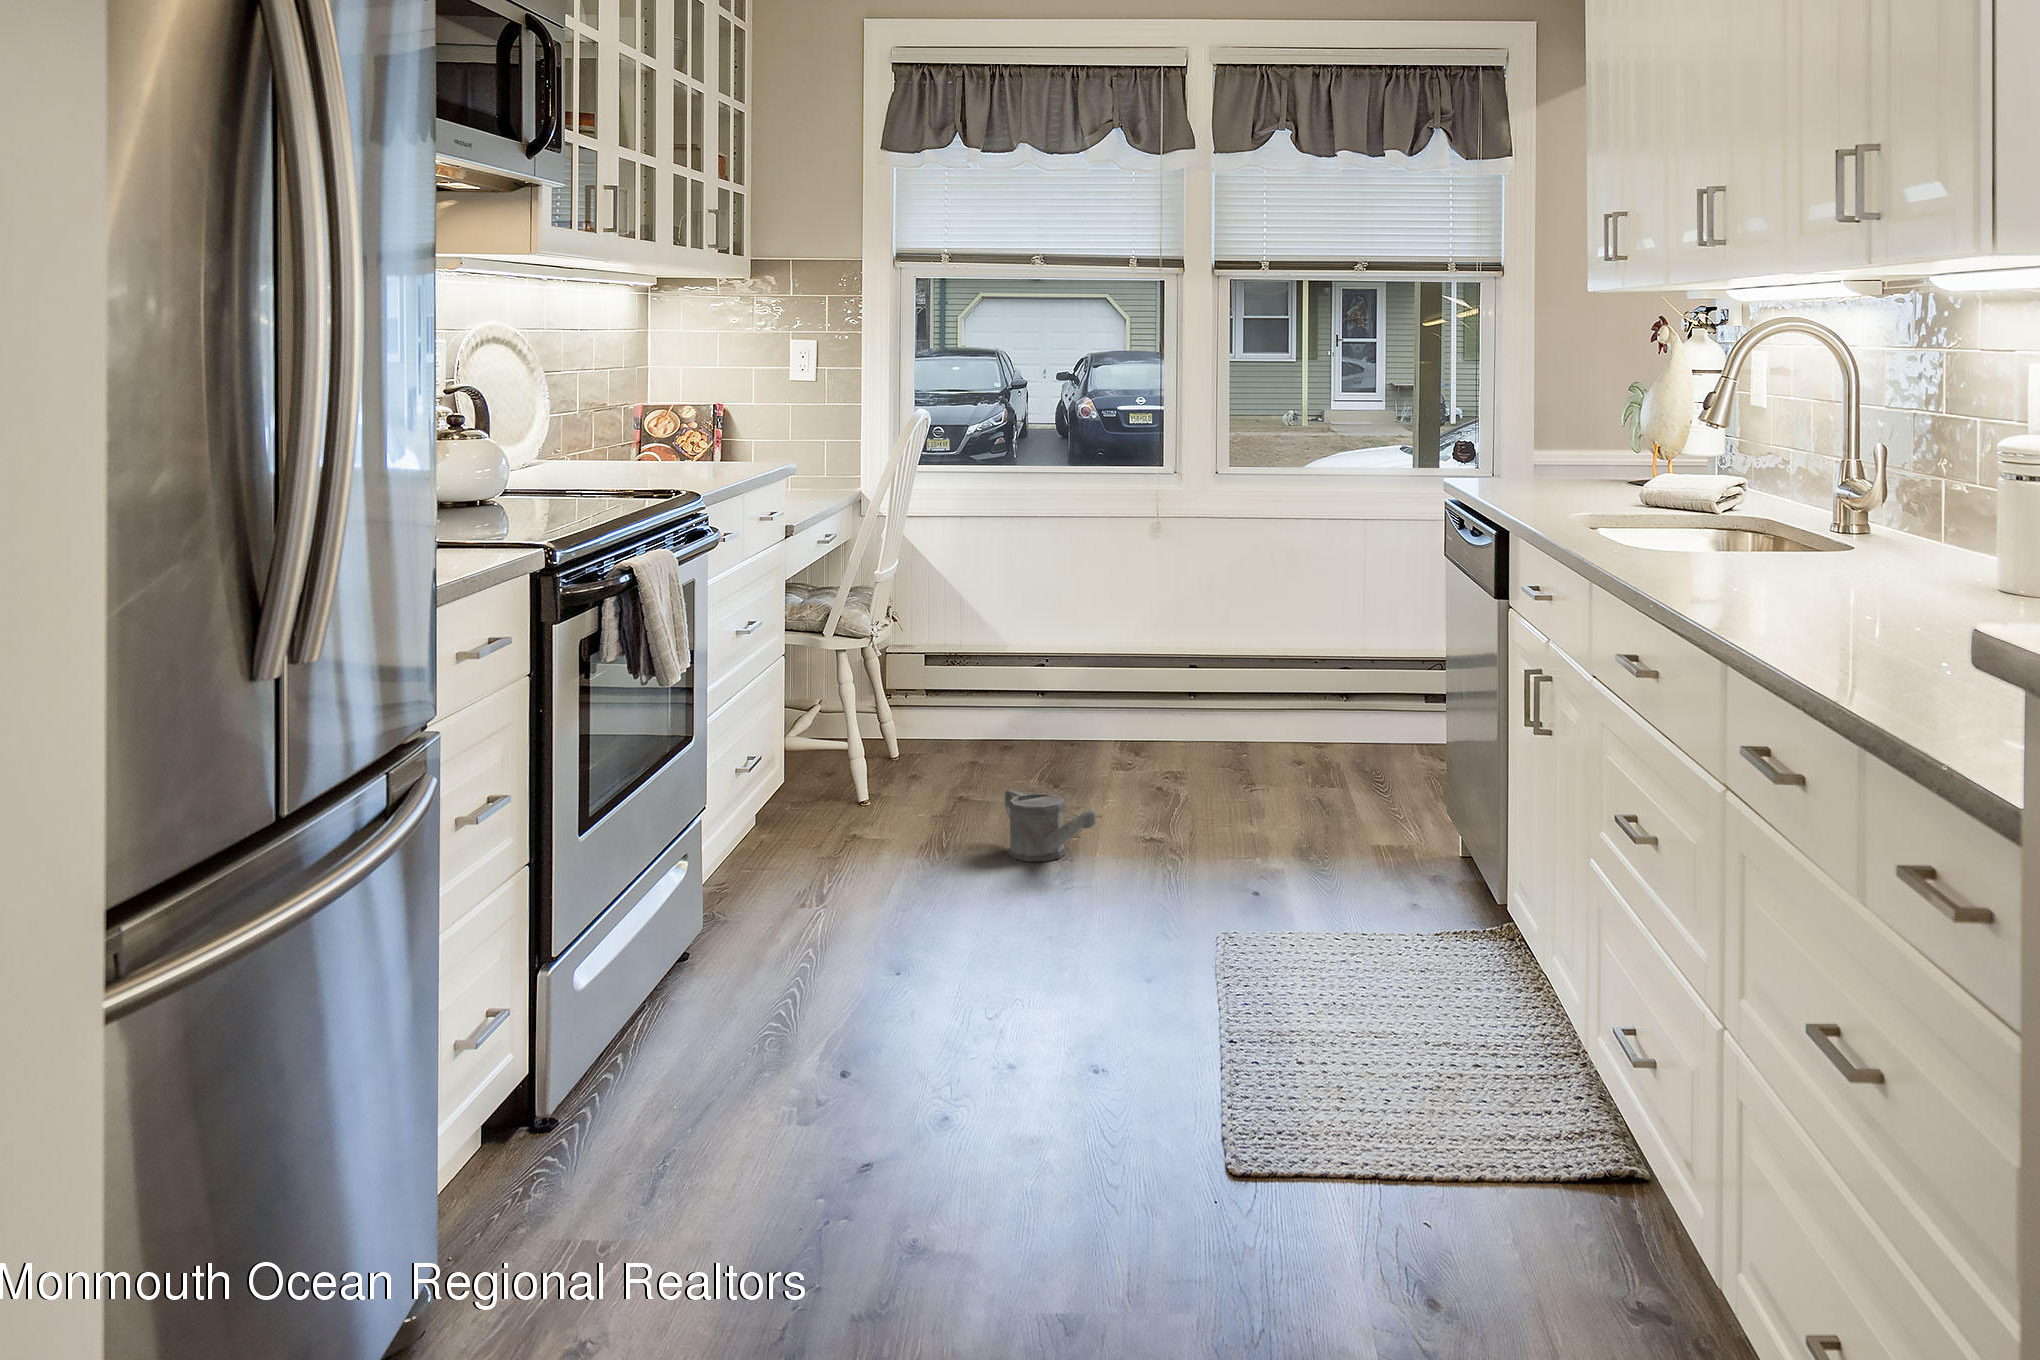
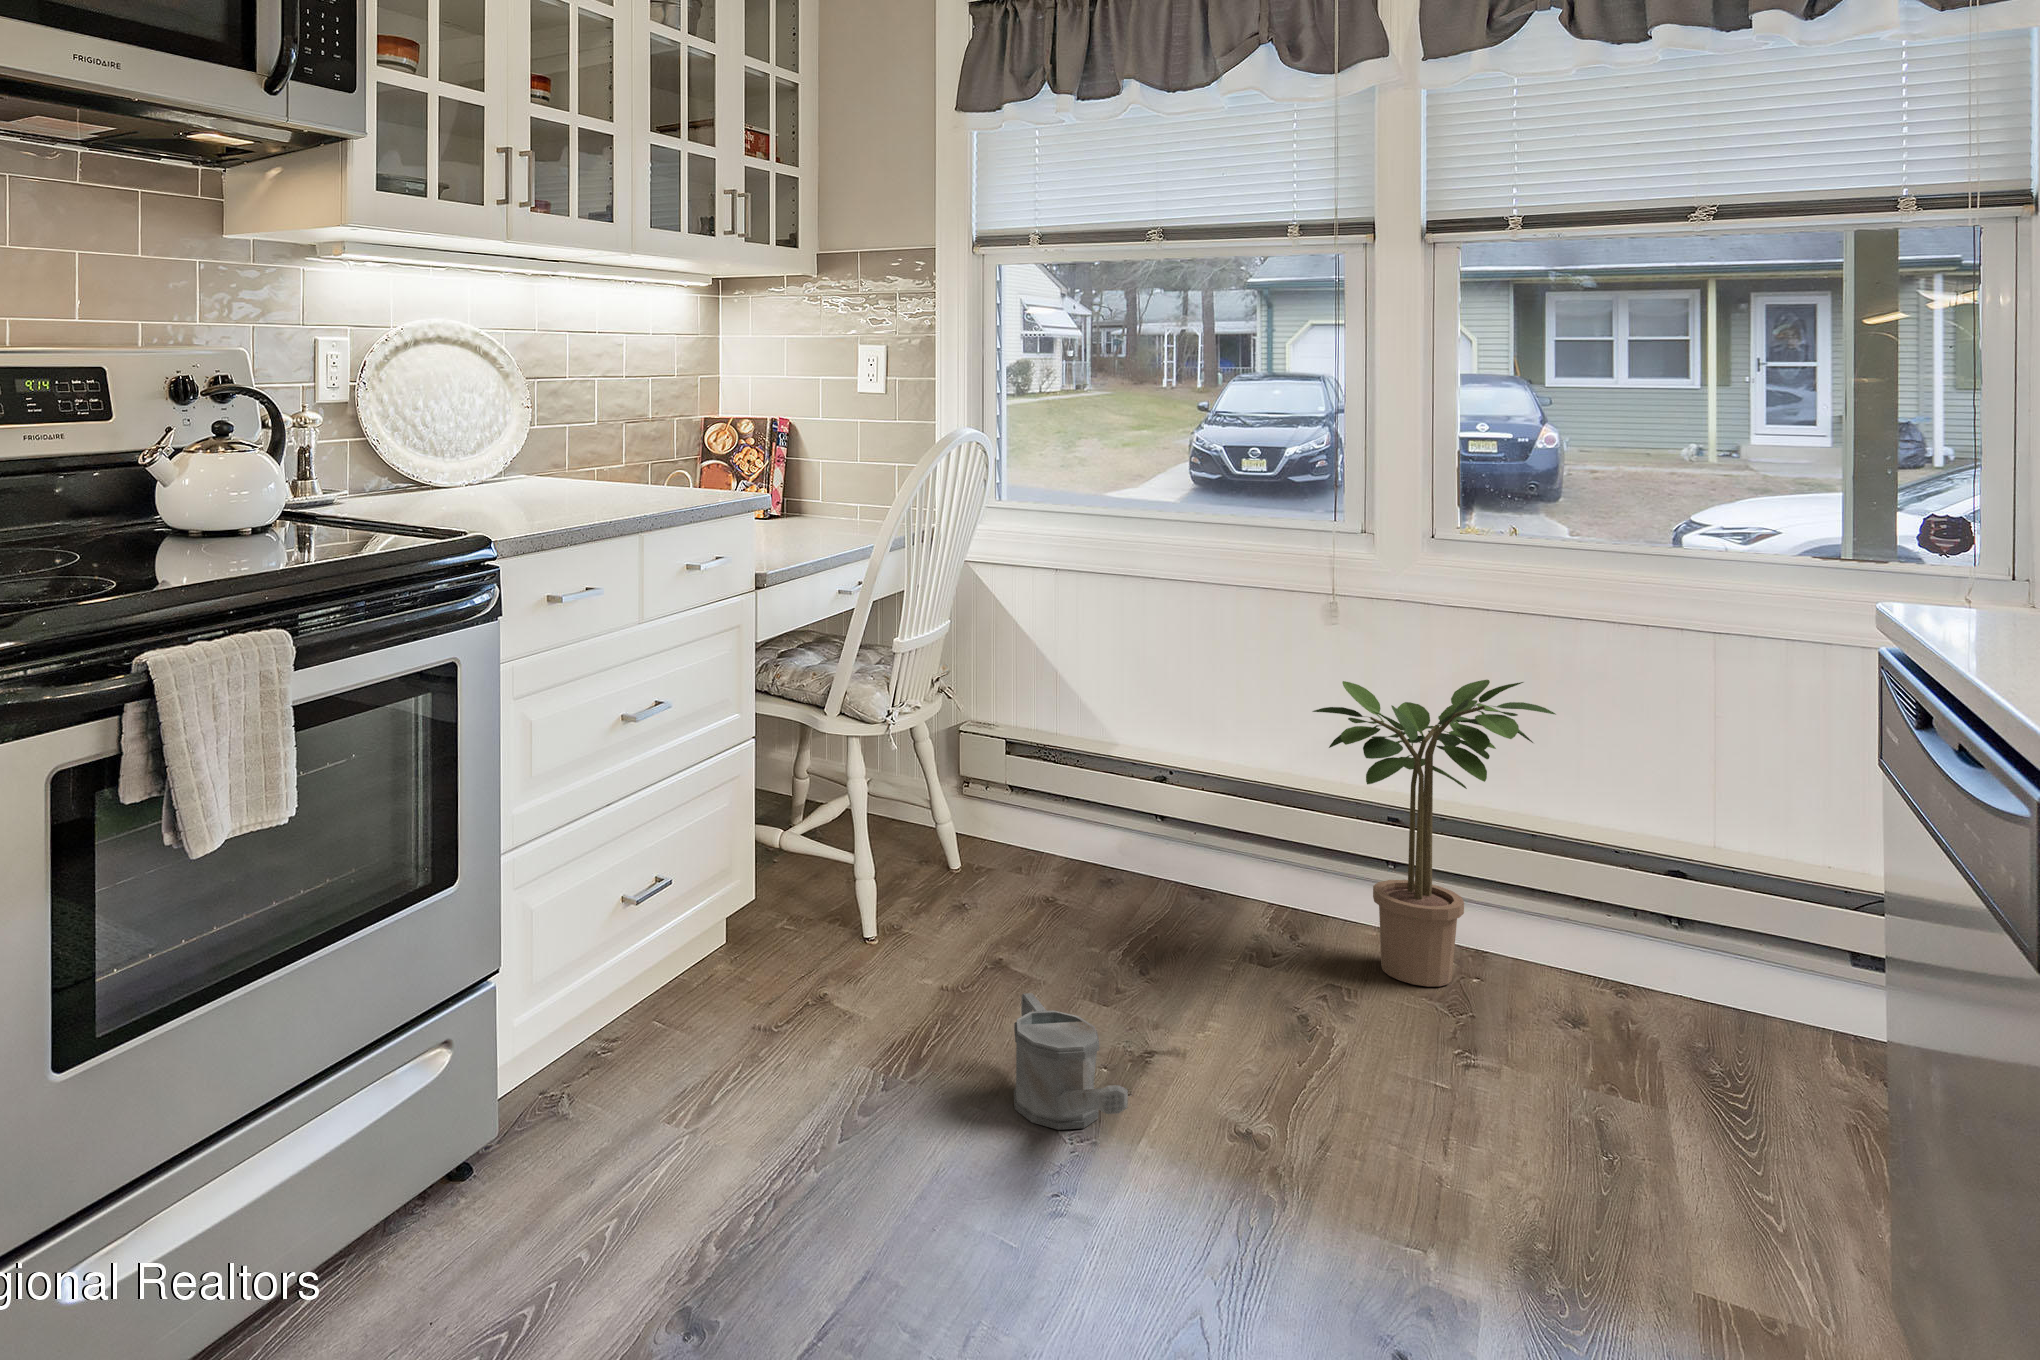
potted plant: none [1158,565,1300,775] -> present [1313,680,1556,986]

